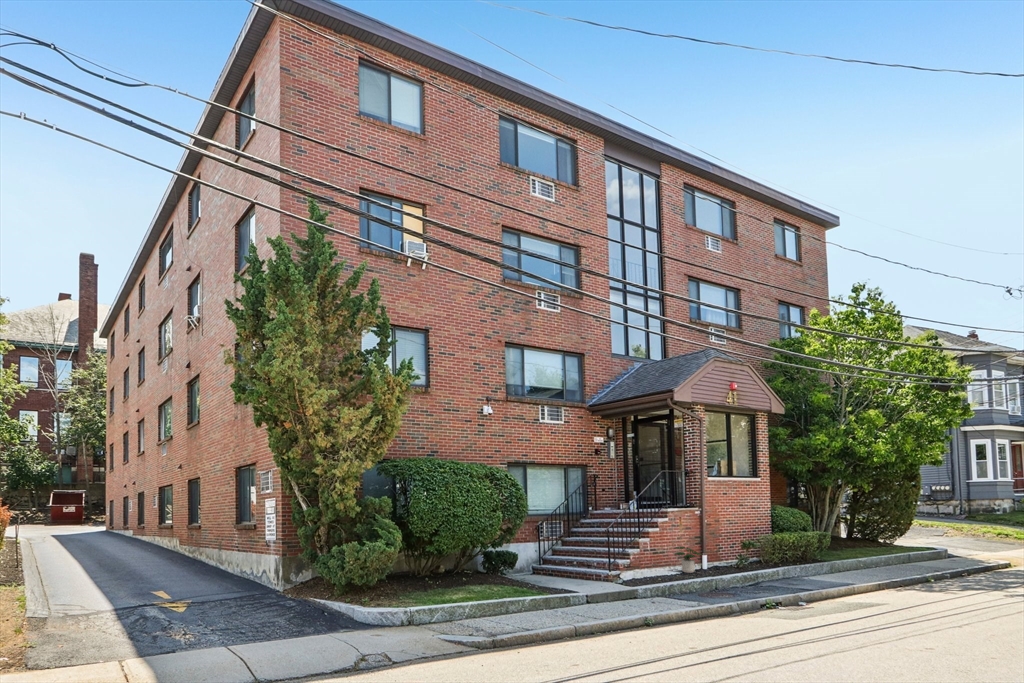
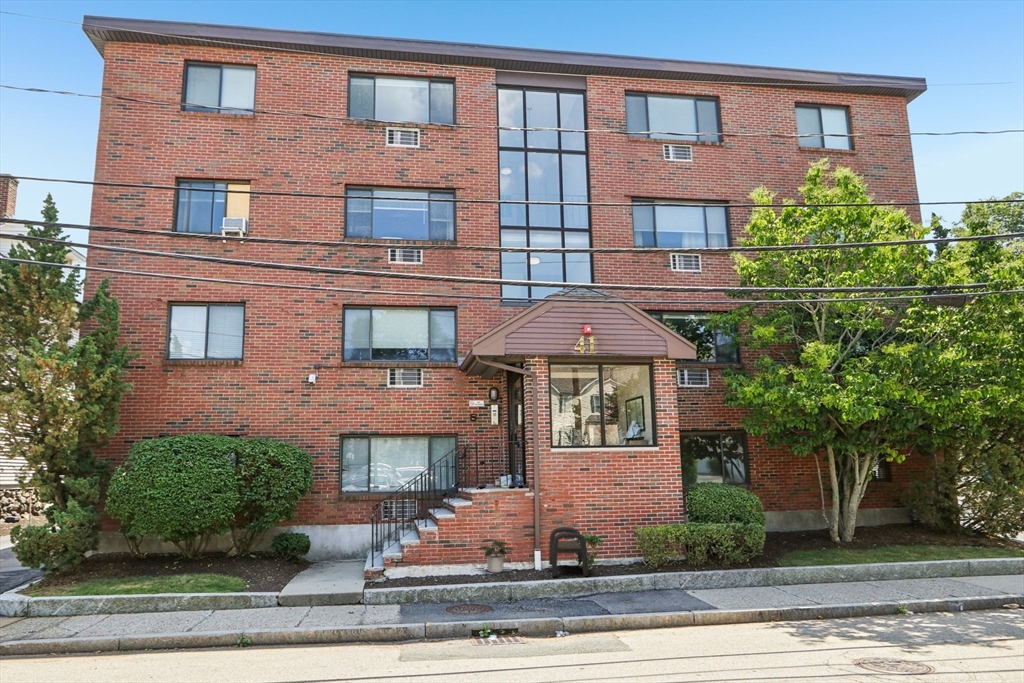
bench: none [710,537,759,574] -> present [549,527,589,576]

